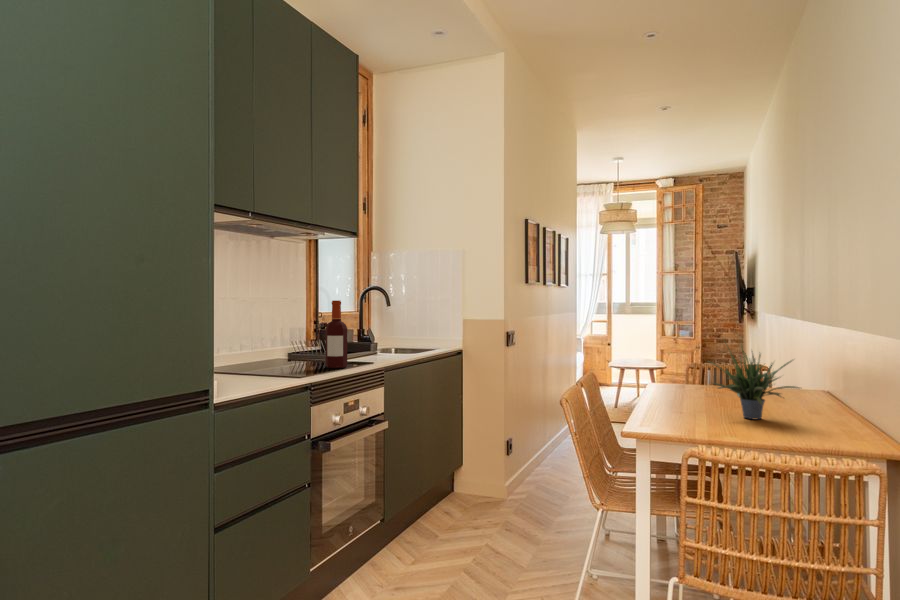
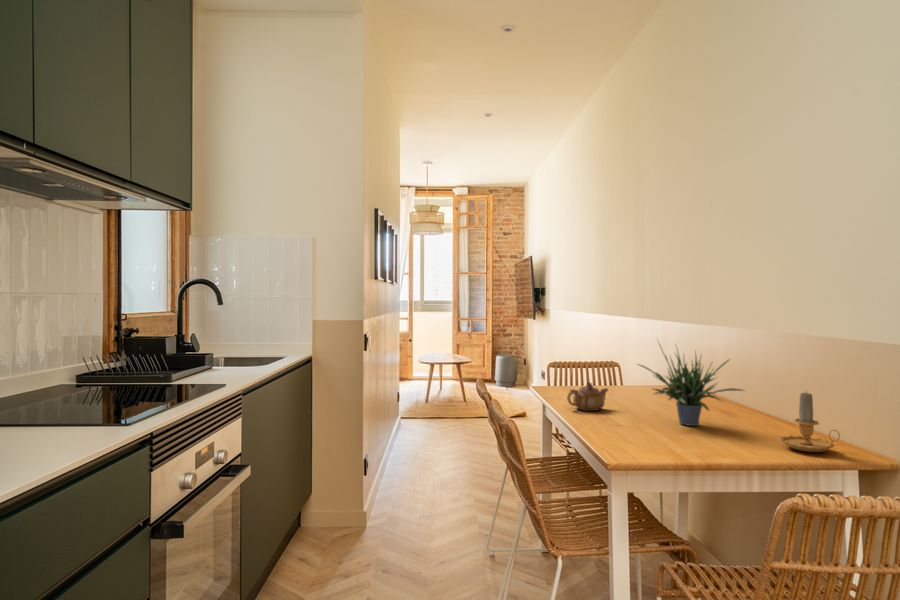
bottle: present [326,300,347,368] -> none [155,296,192,399]
teapot: none [654,378,697,404] -> present [567,382,608,411]
candle: none [806,386,866,443] -> present [780,392,840,452]

